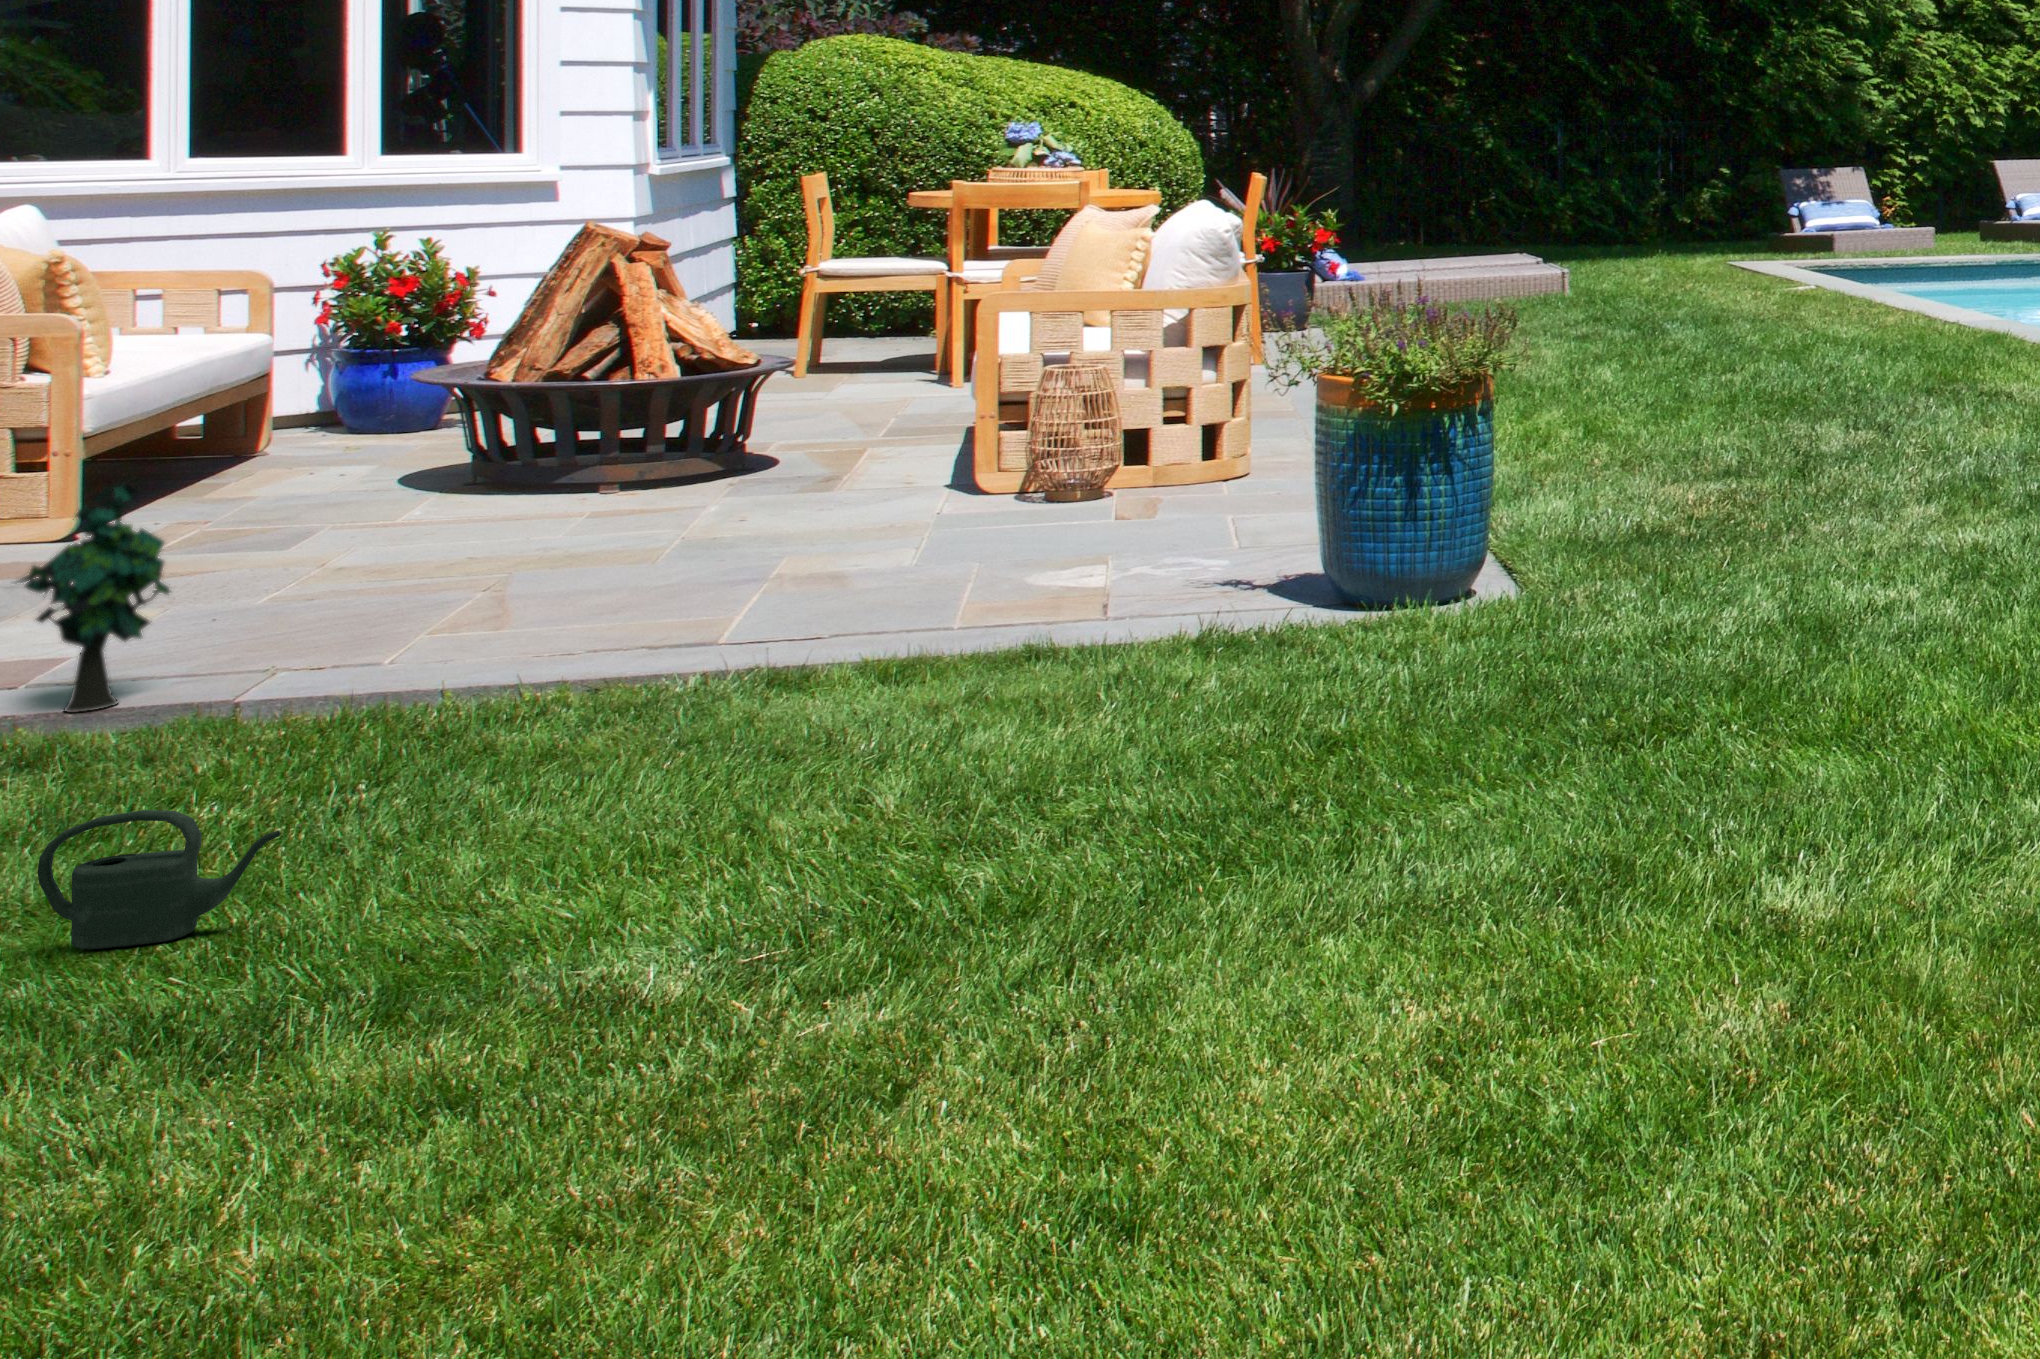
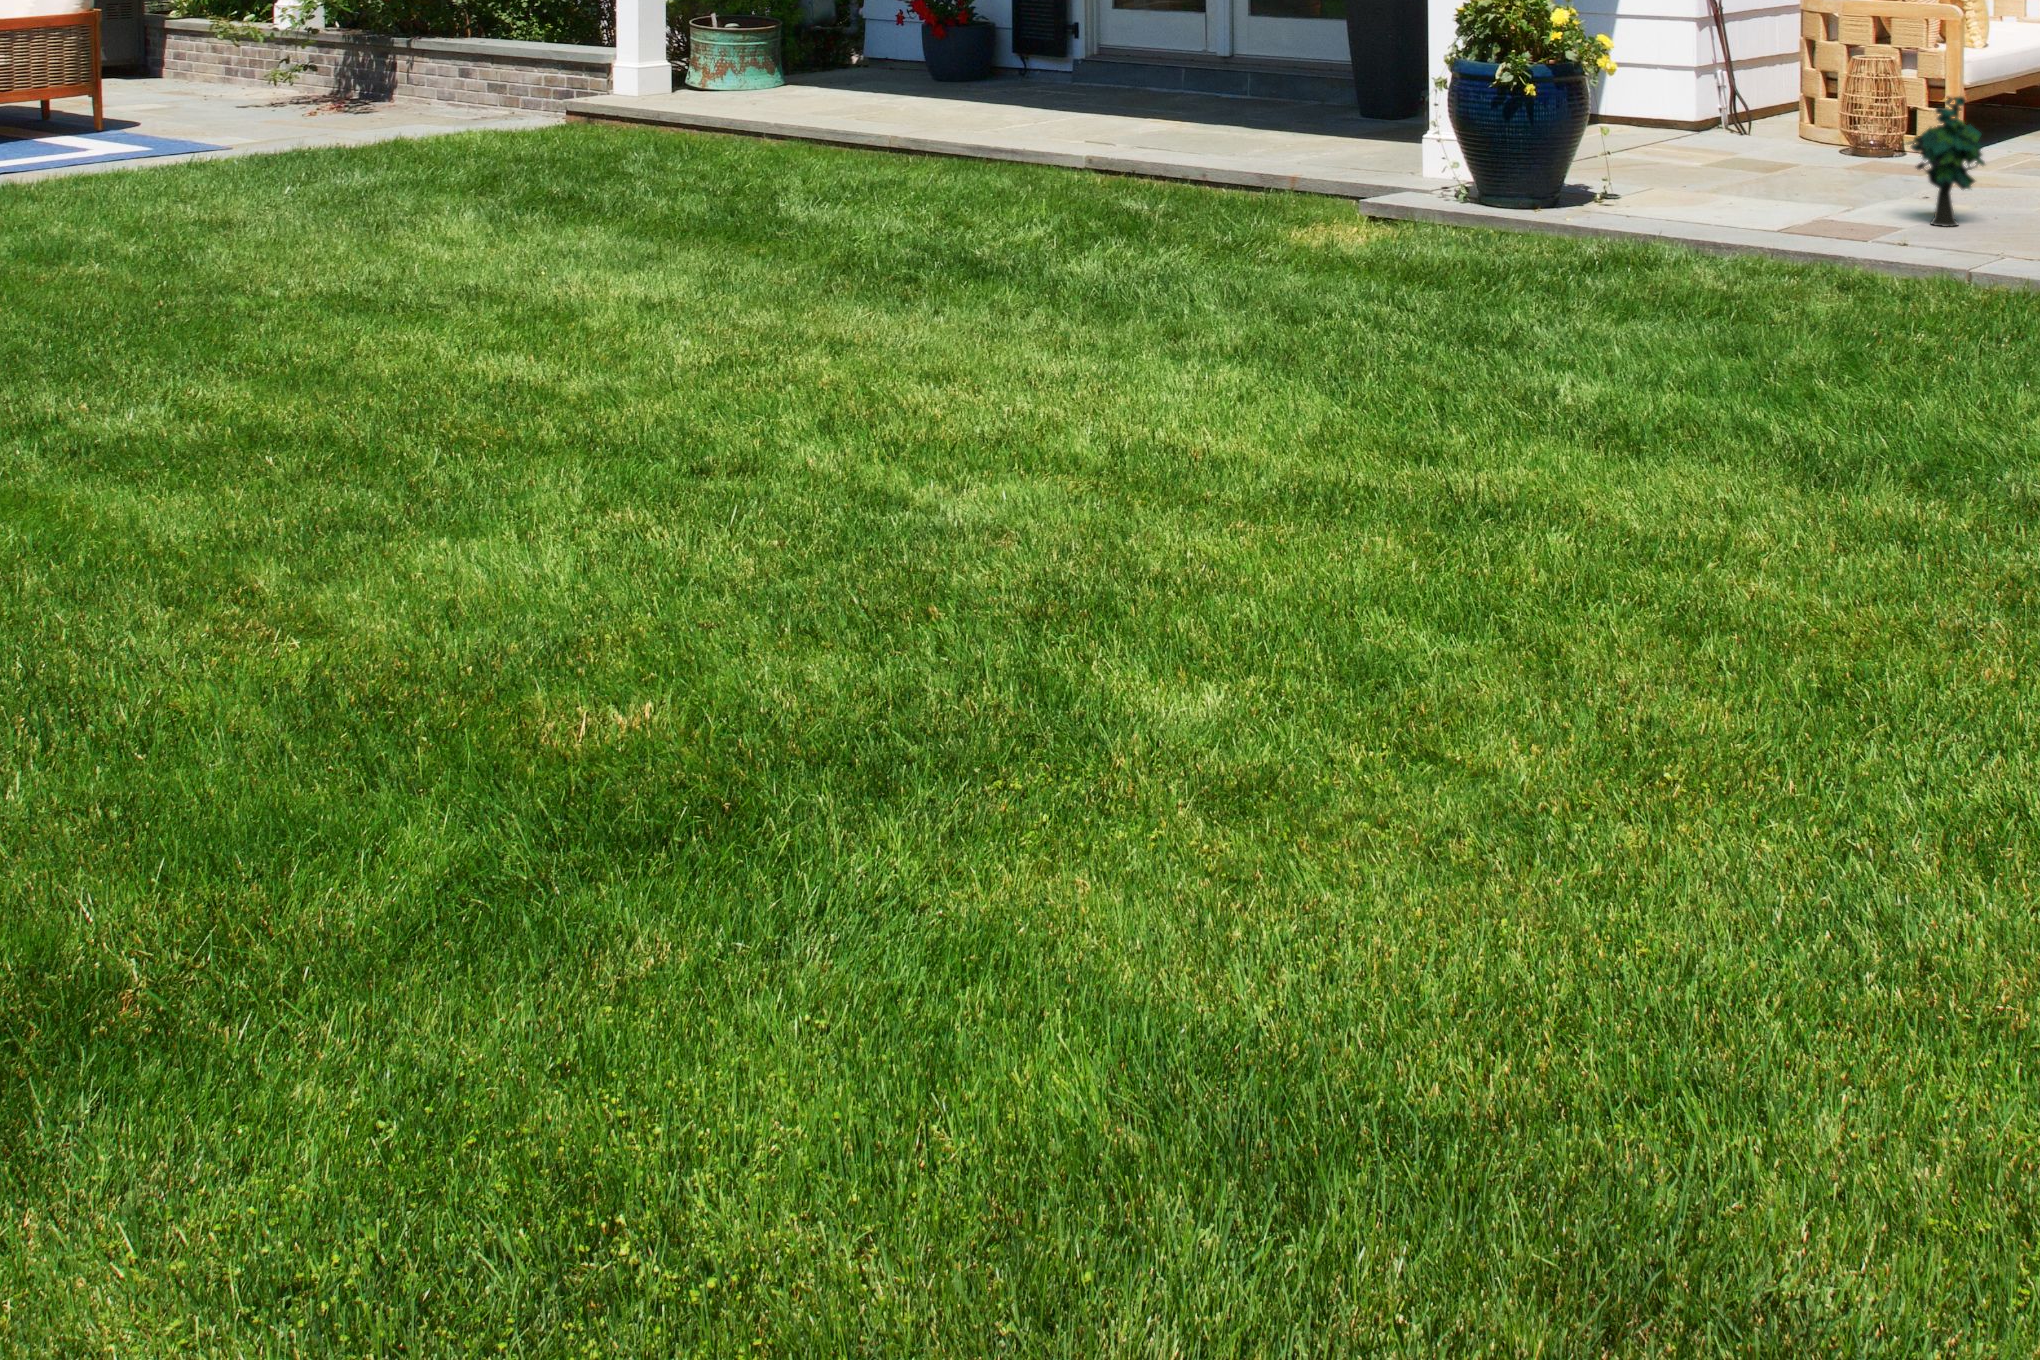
watering can: present [38,810,280,949] -> none [1862,270,1976,346]

